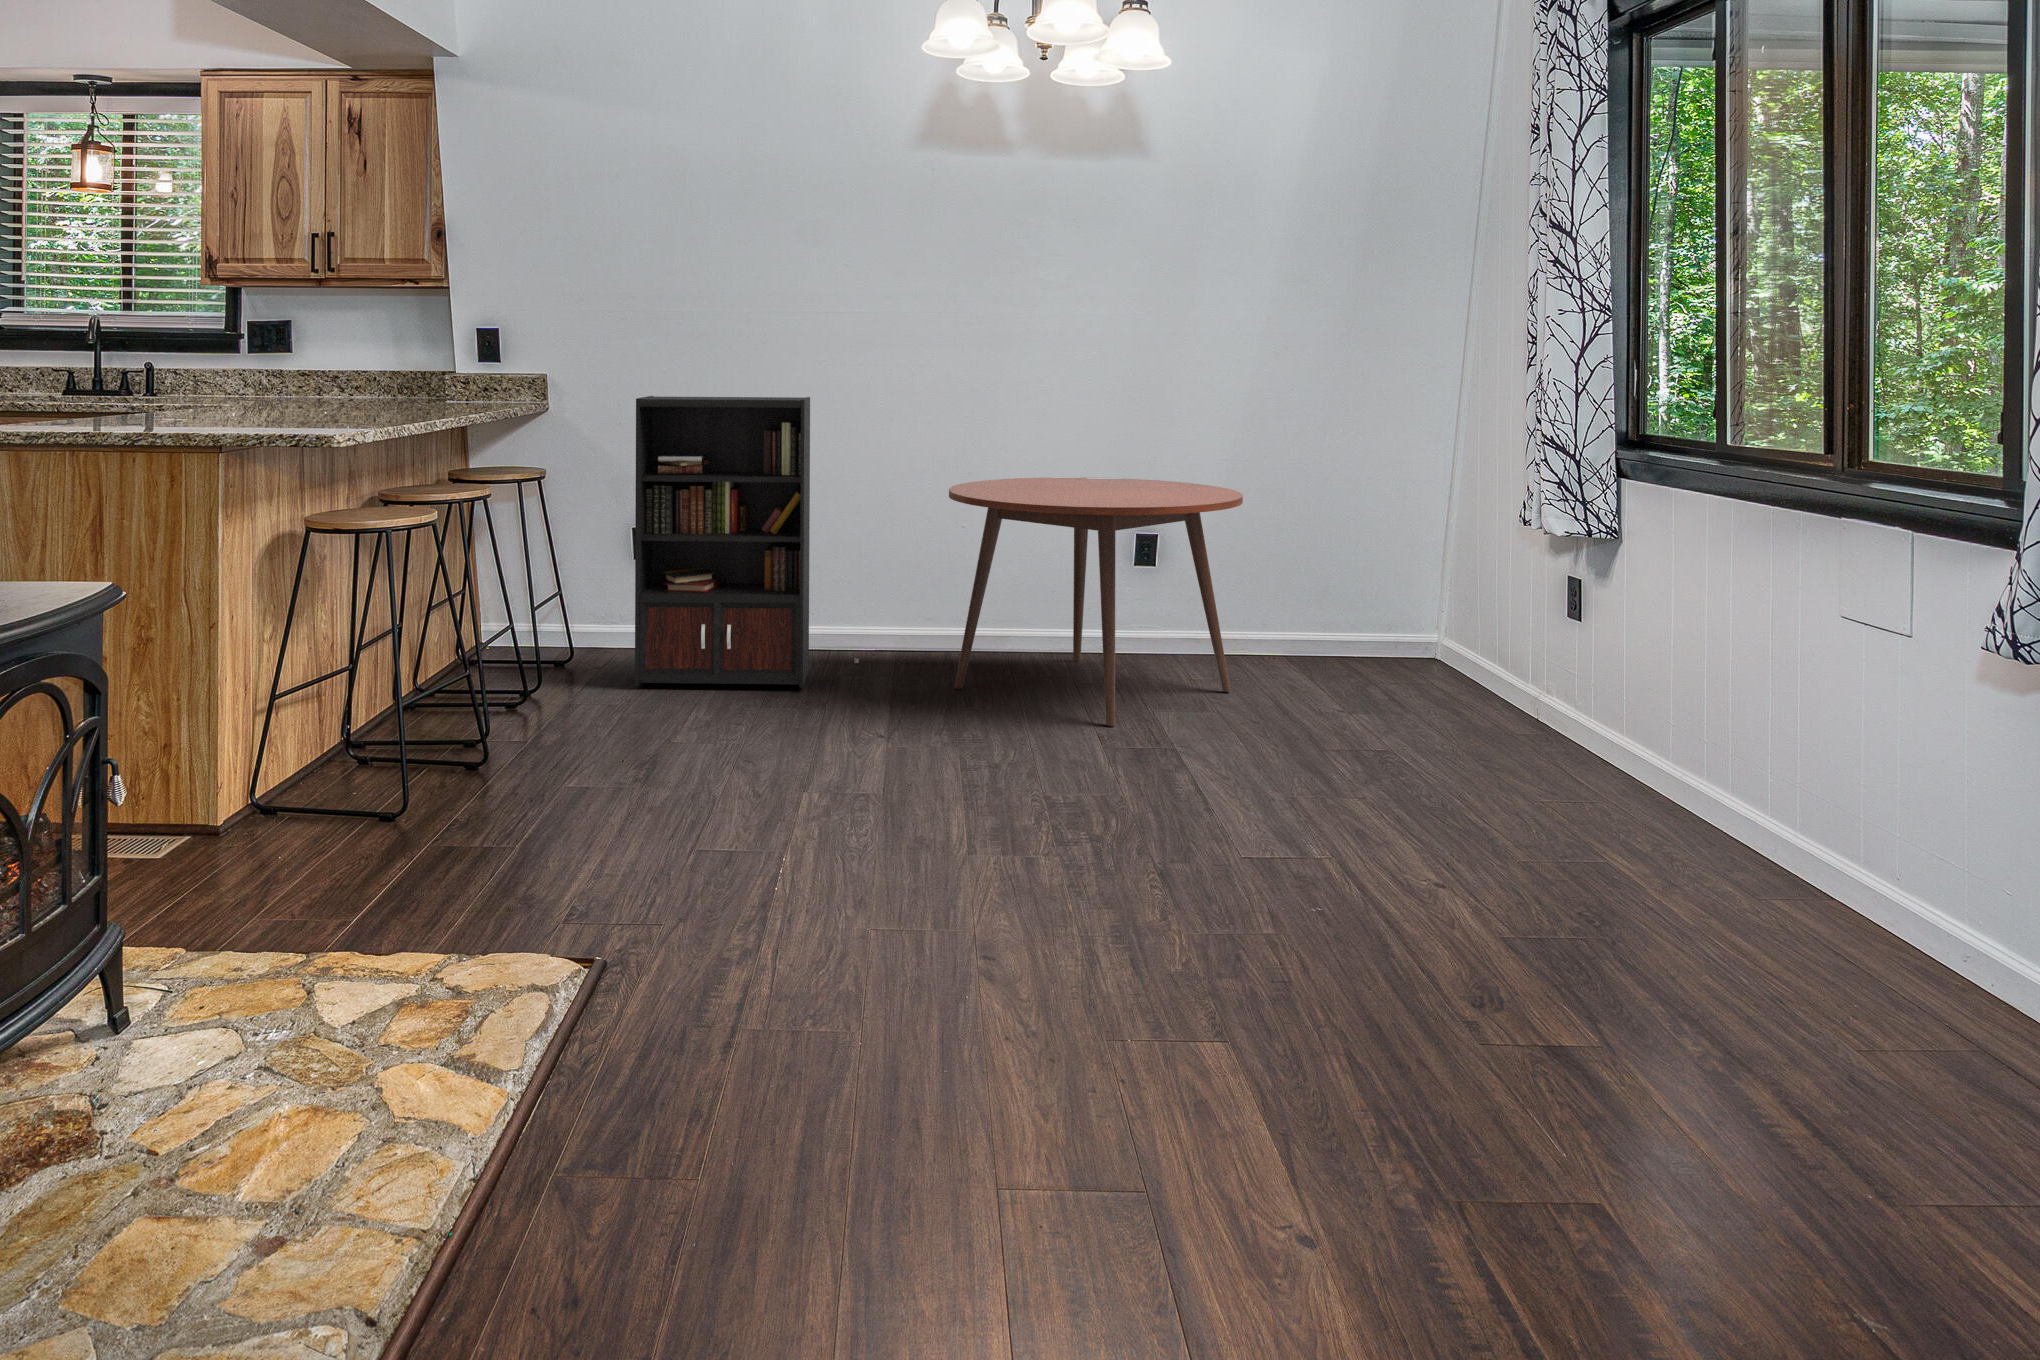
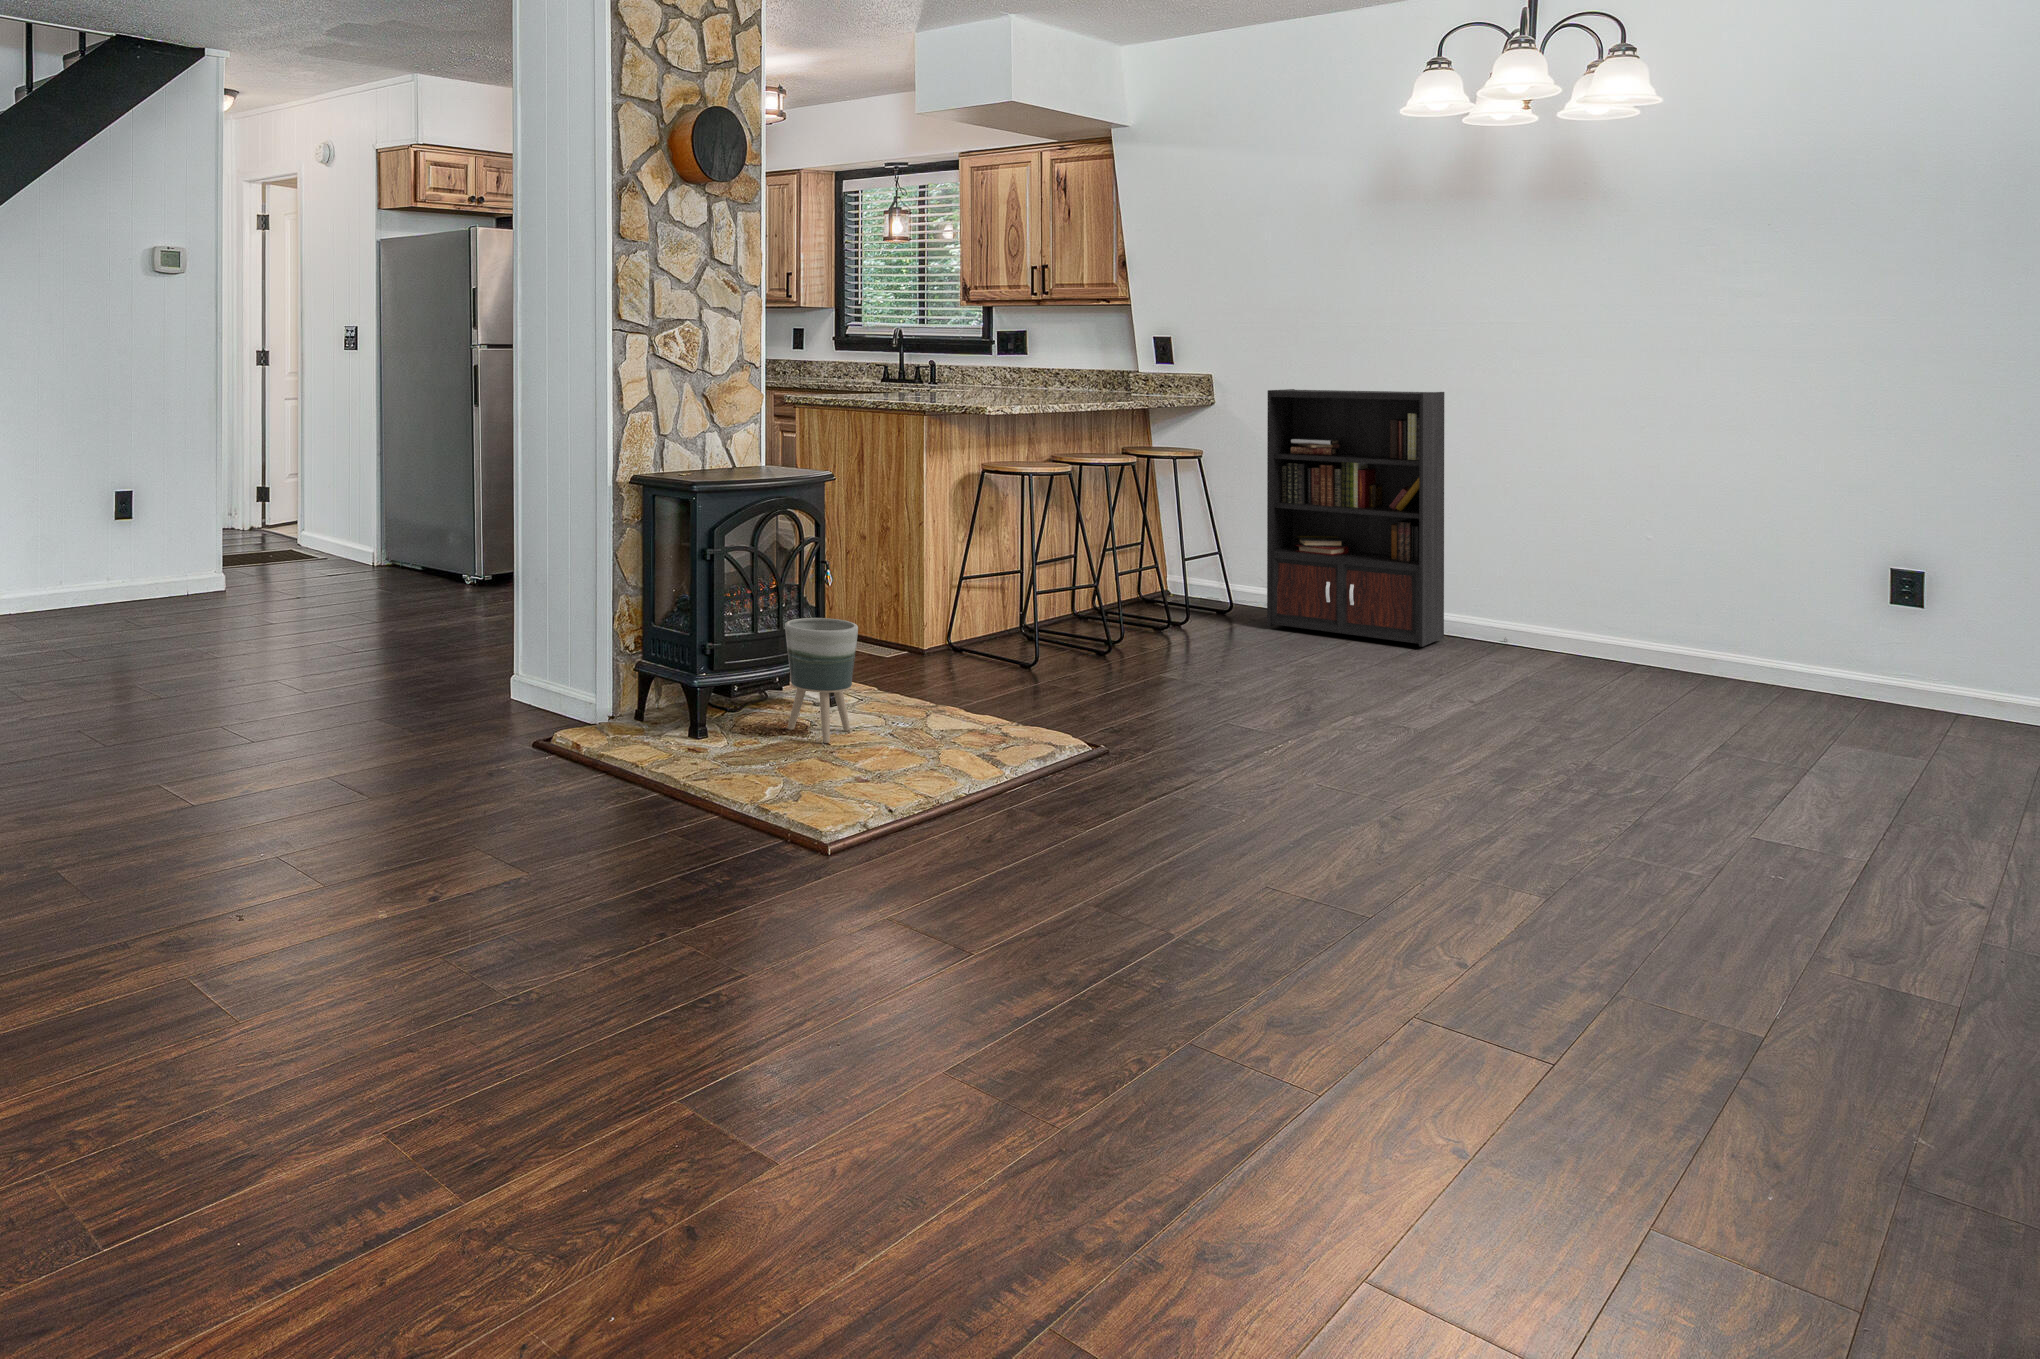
dining table: present [949,477,1243,727] -> none [1579,477,1966,719]
planter: none [40,883,204,1158] -> present [785,618,858,743]

